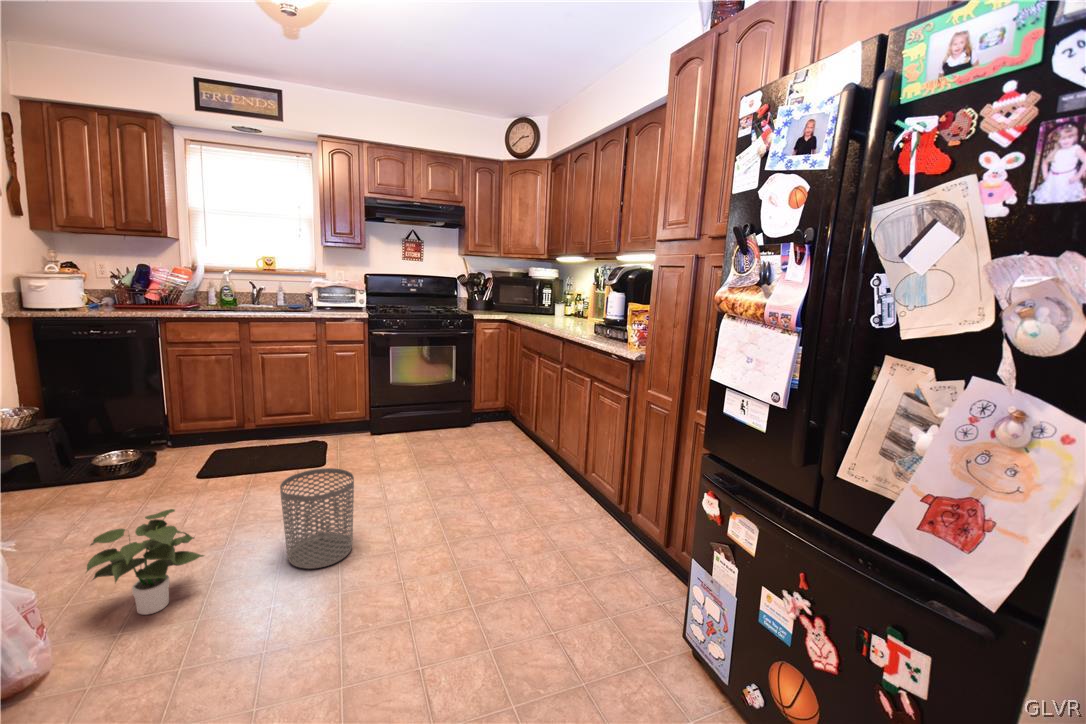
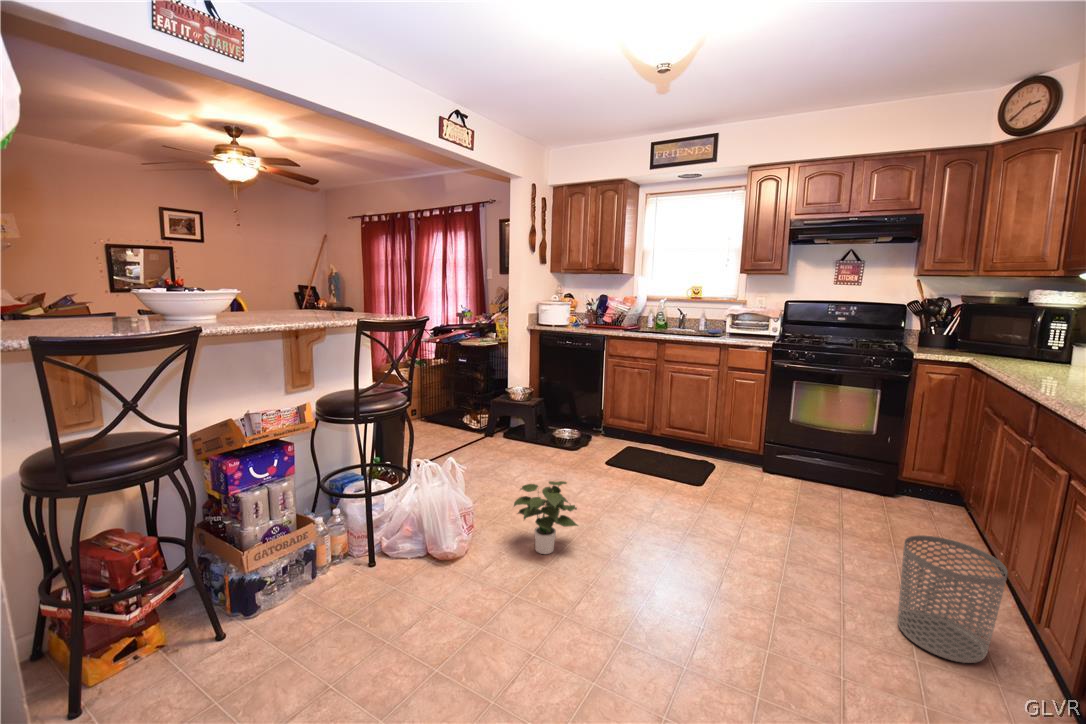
waste bin: present [280,468,354,569] -> present [898,535,1008,663]

